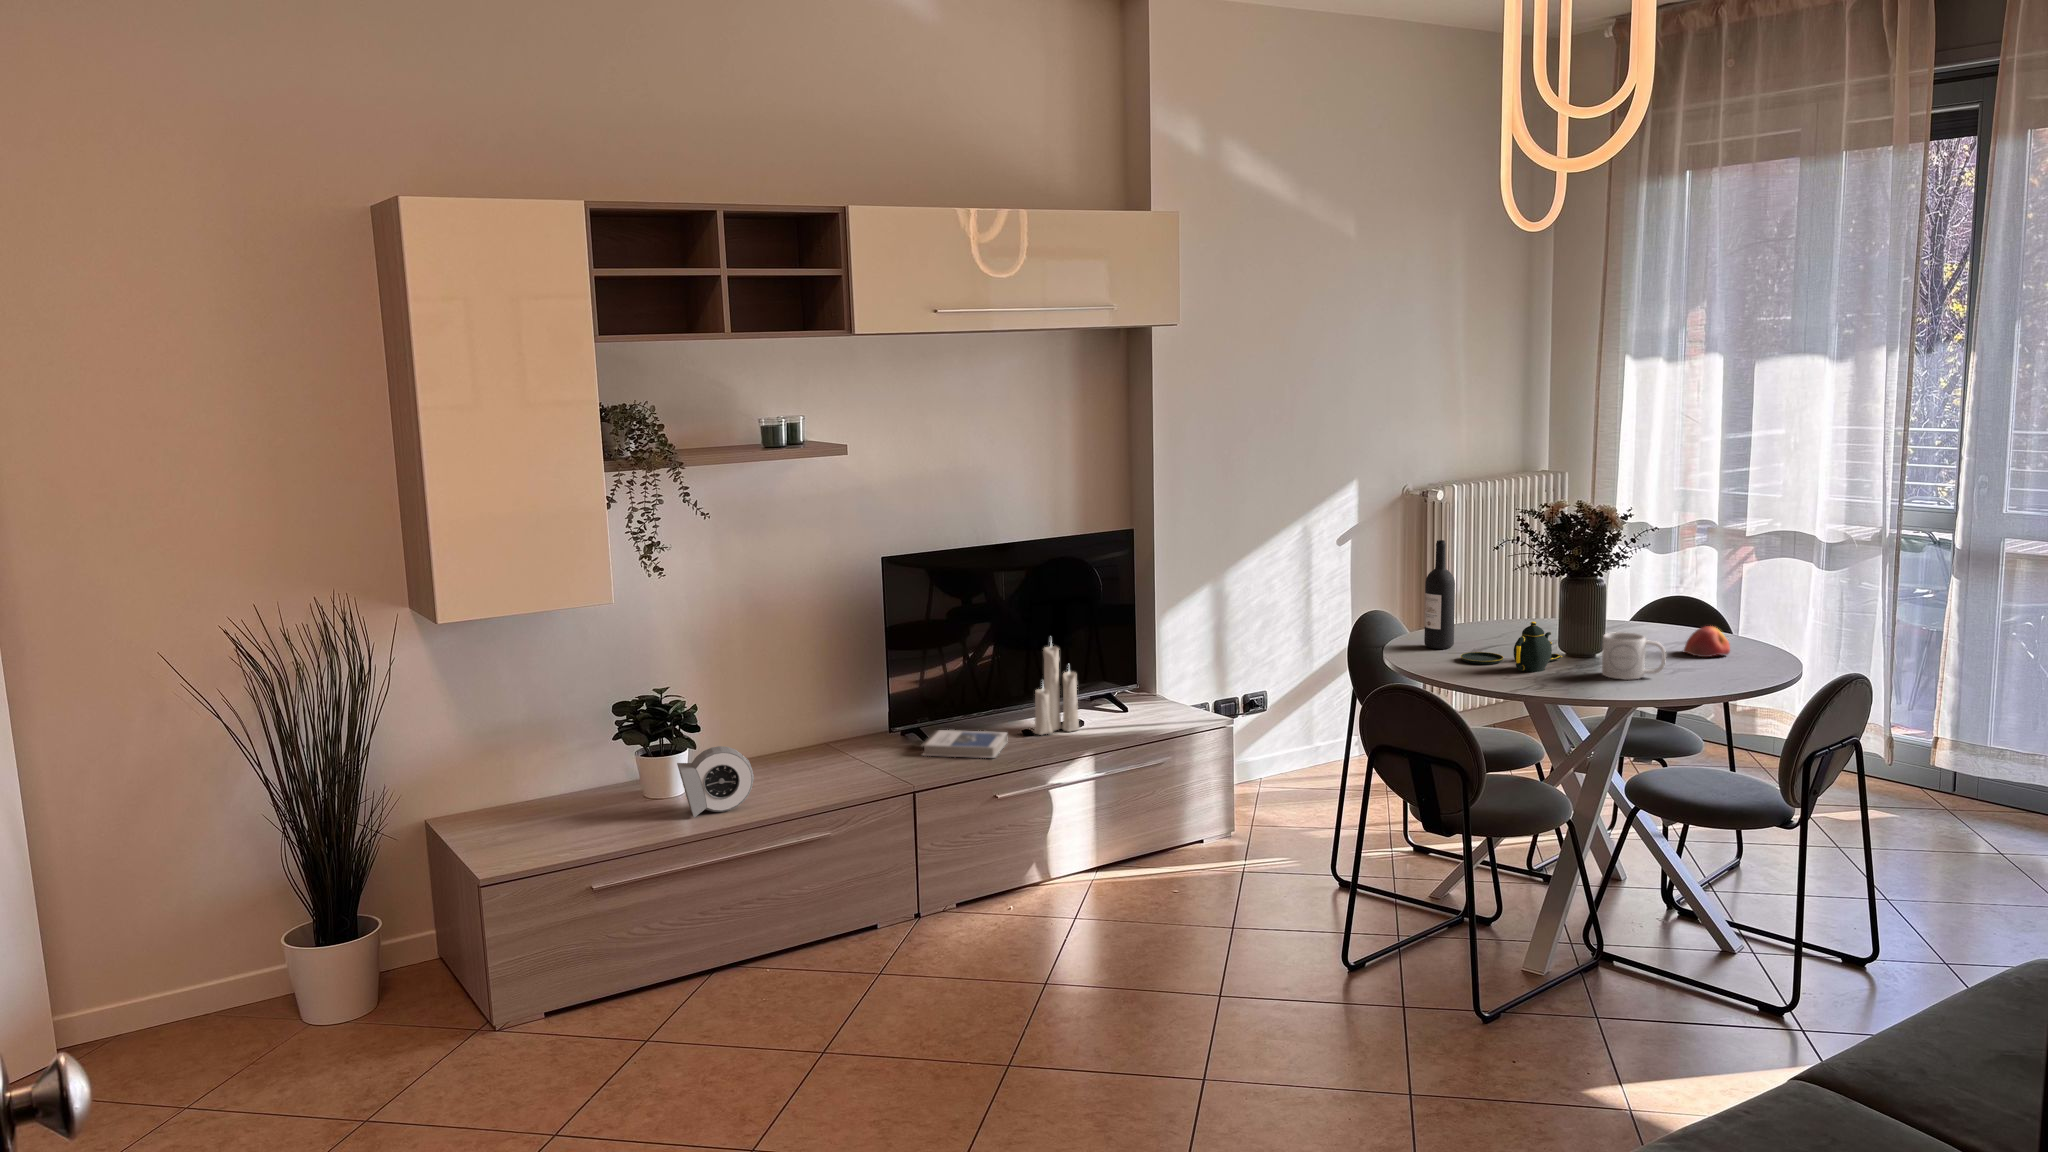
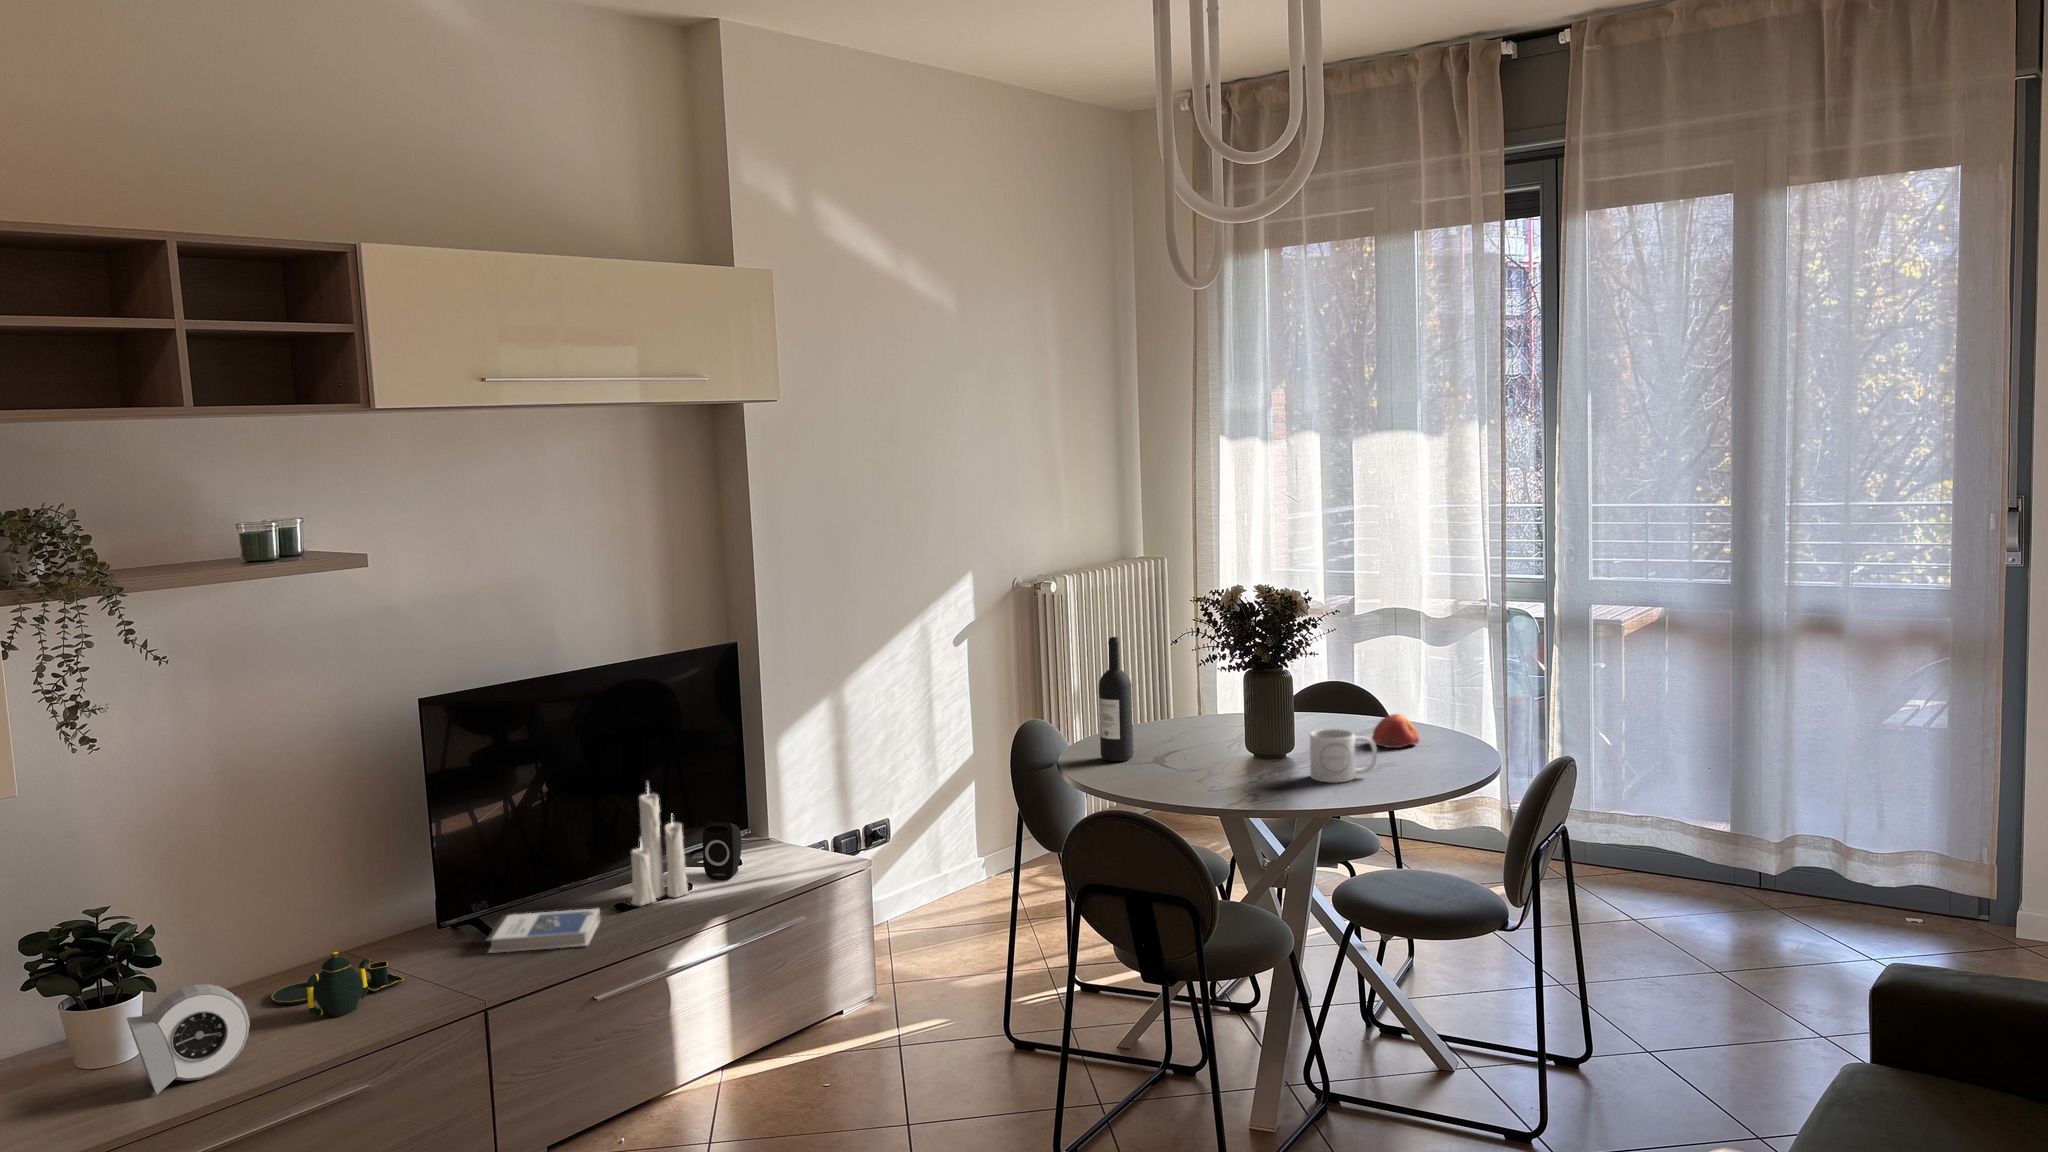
teapot: present [1461,622,1562,672] -> present [272,952,403,1016]
speaker: none [1094,675,1126,723] -> present [703,822,742,879]

